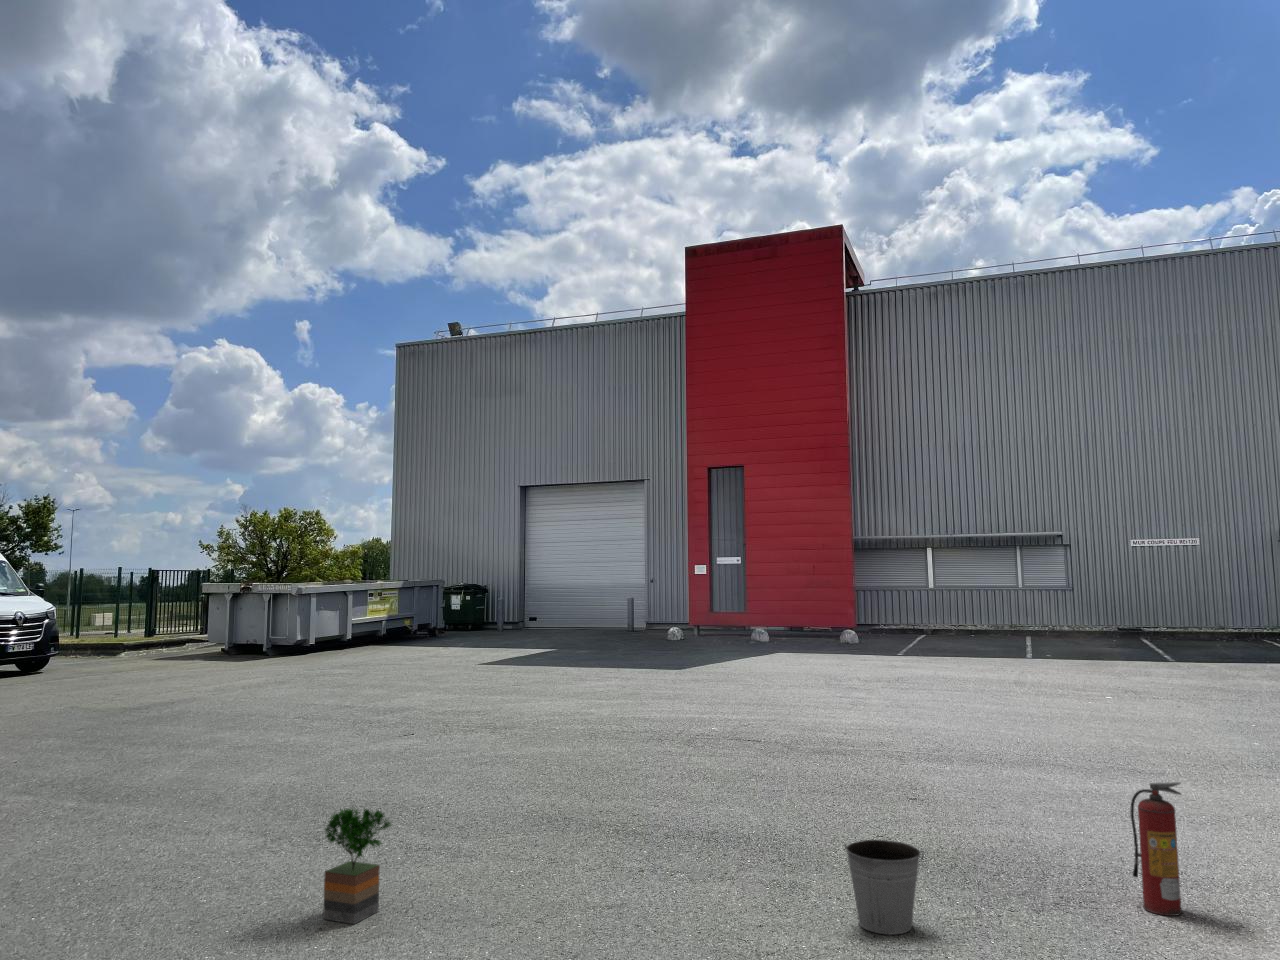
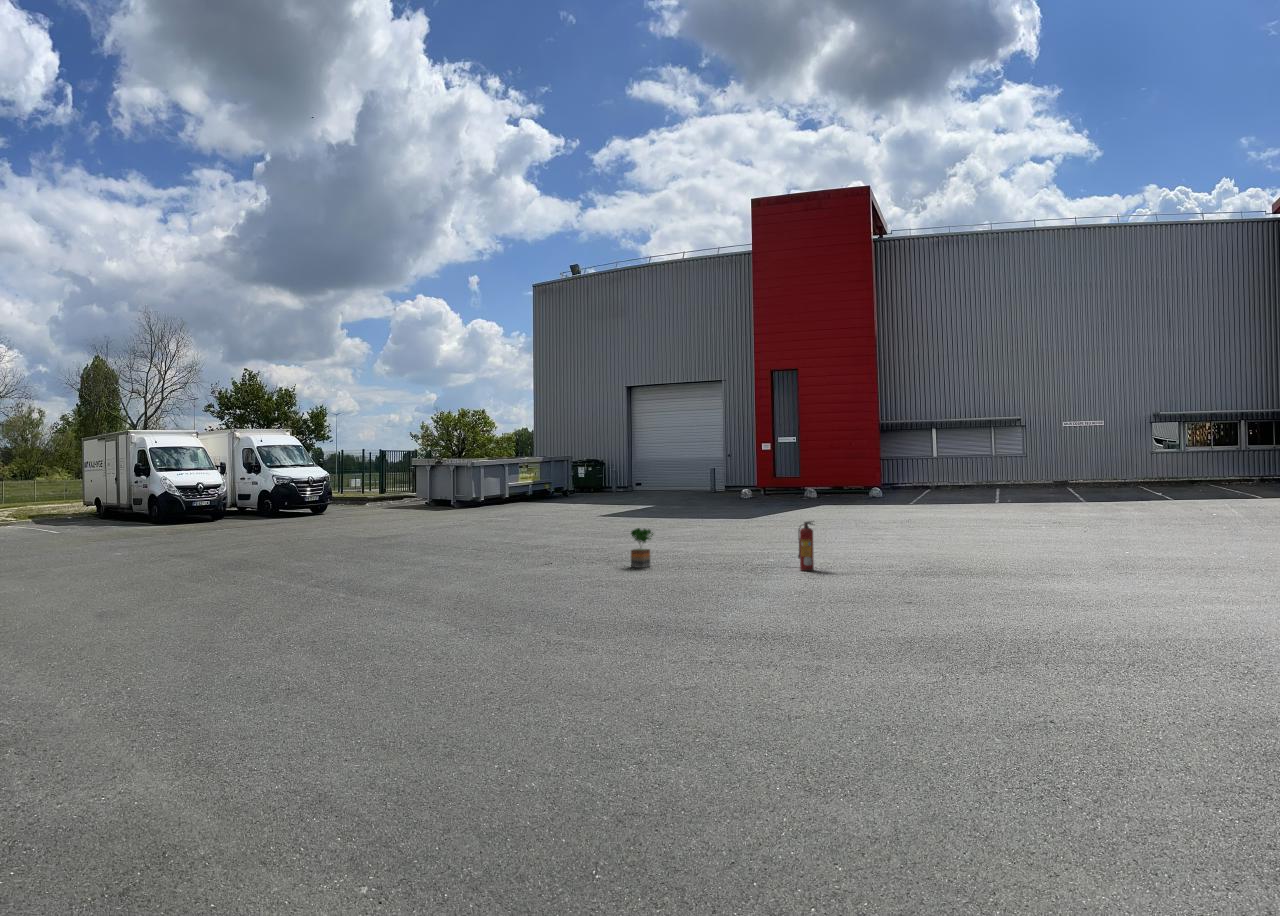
potted tree: present [323,809,391,924] -> present [631,528,653,568]
bucket: present [844,840,923,935] -> none [679,542,707,573]

